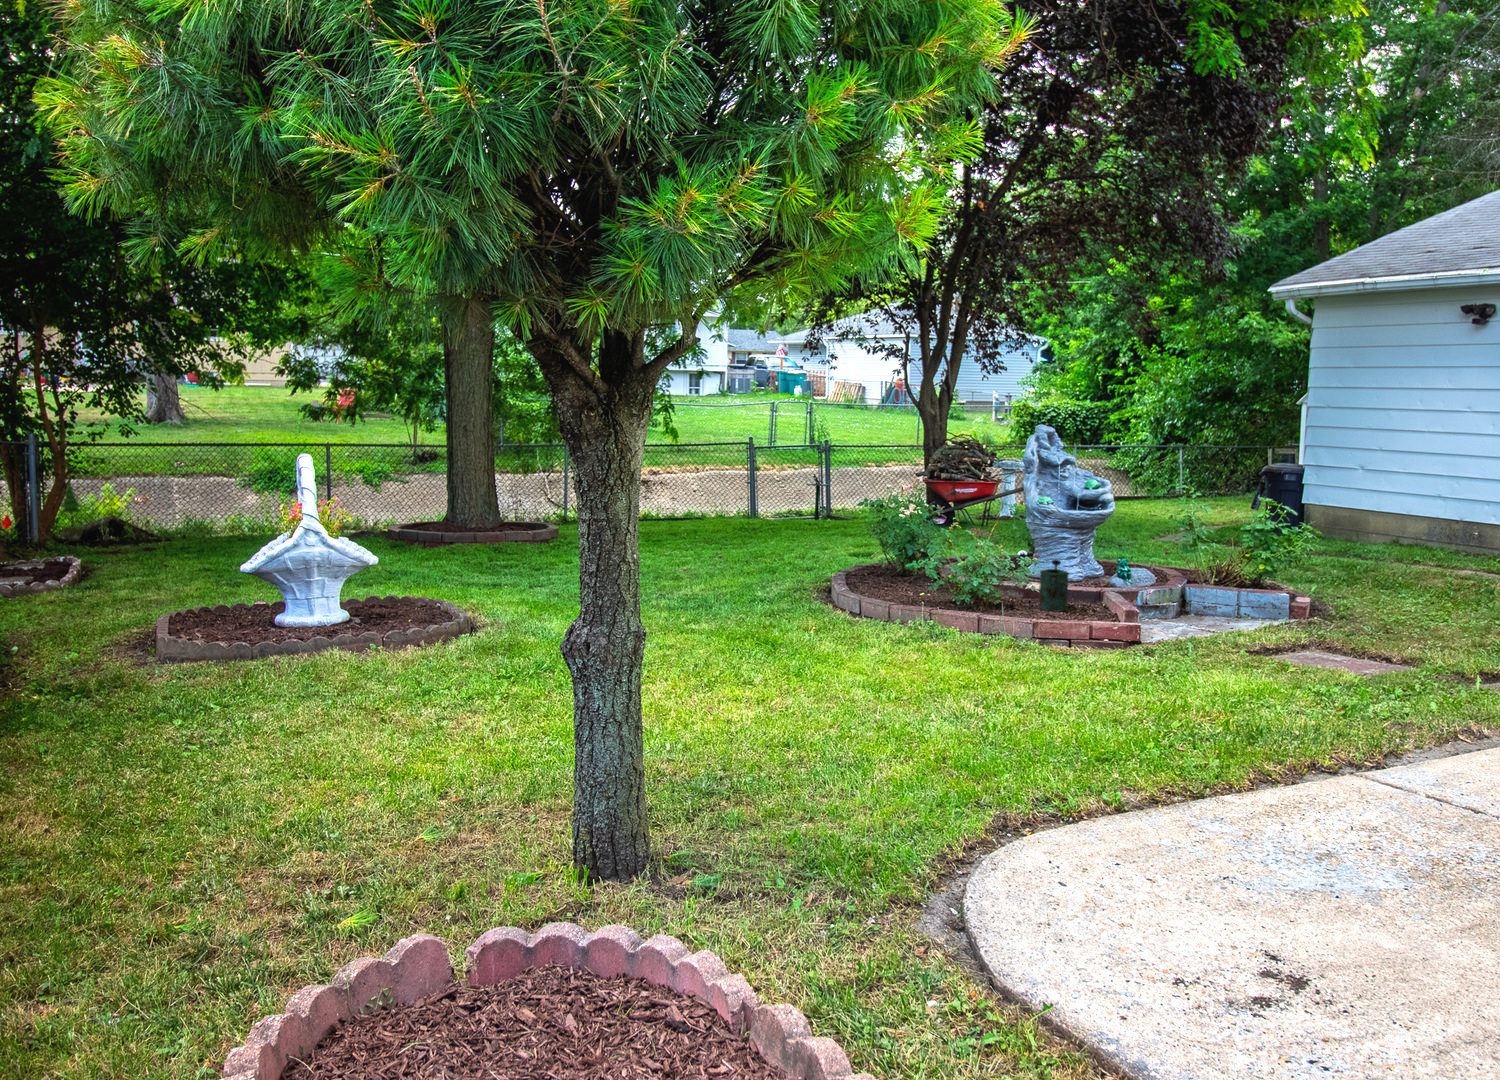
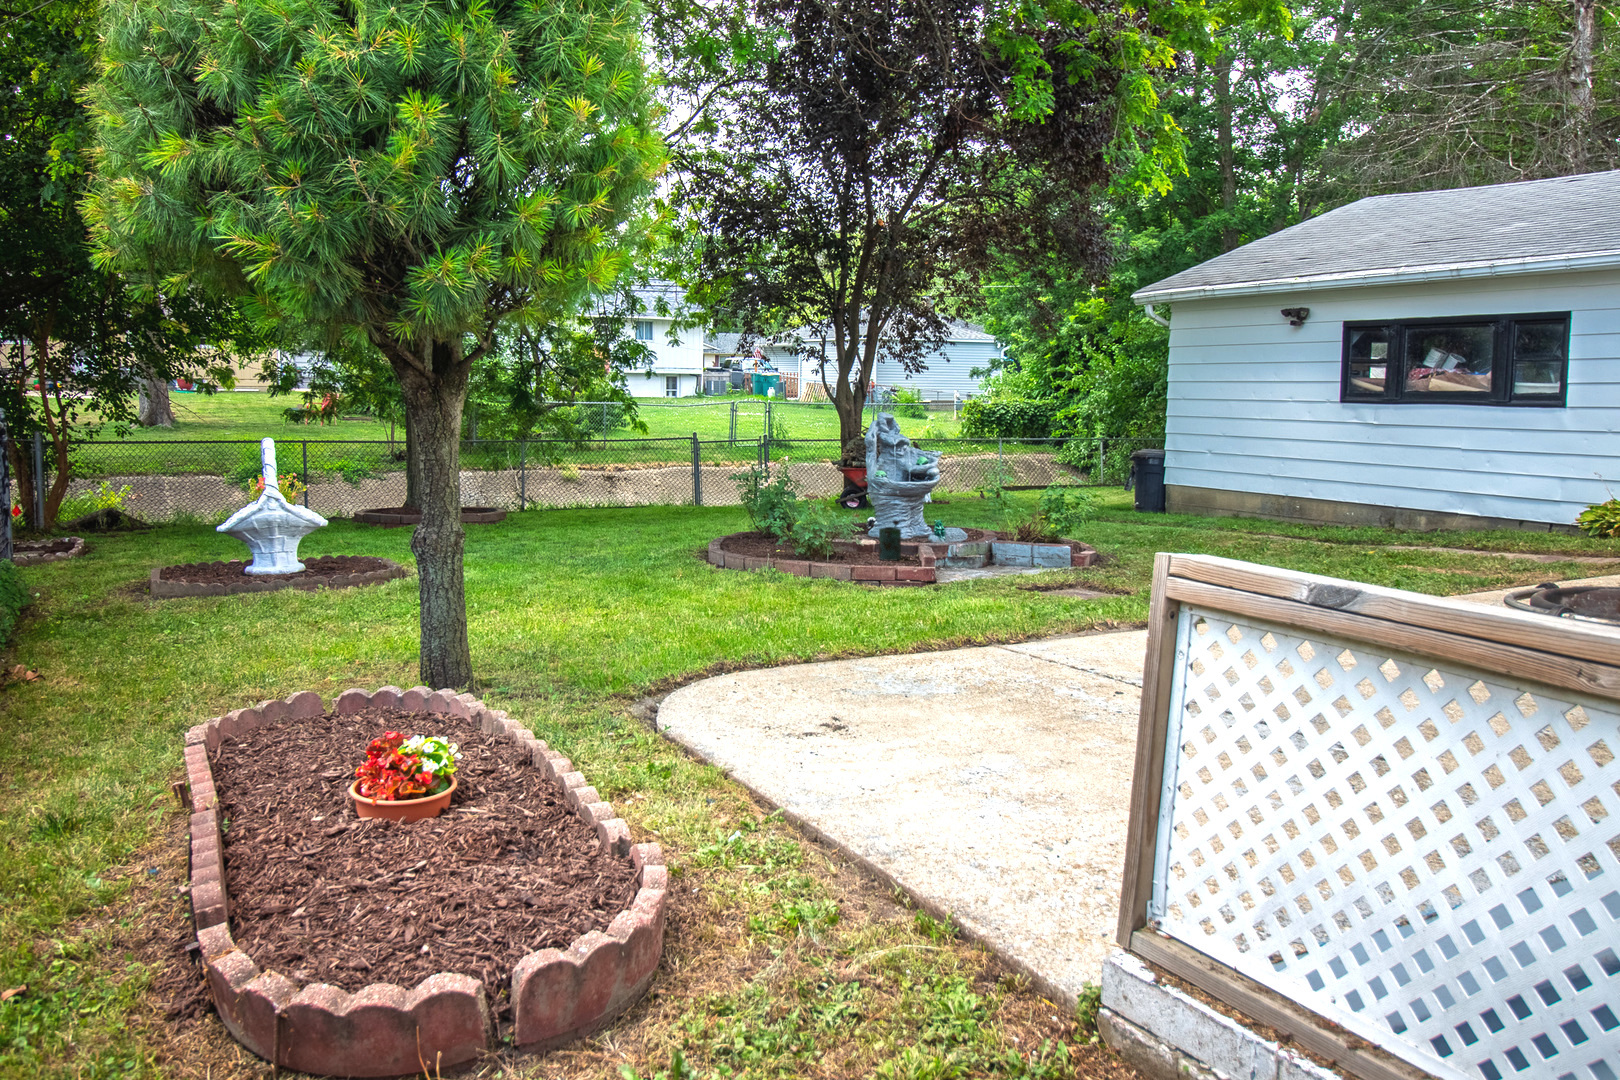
potted tree: present [60,482,83,541] -> none [62,472,85,527]

